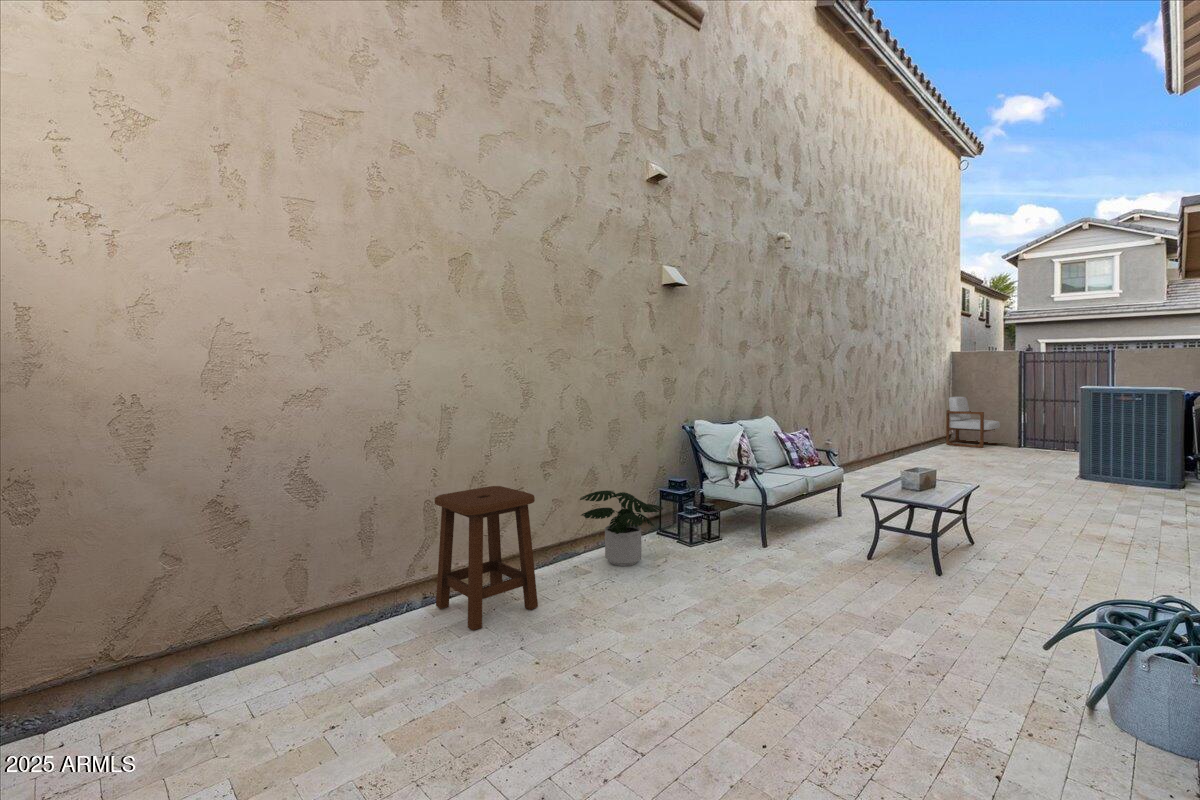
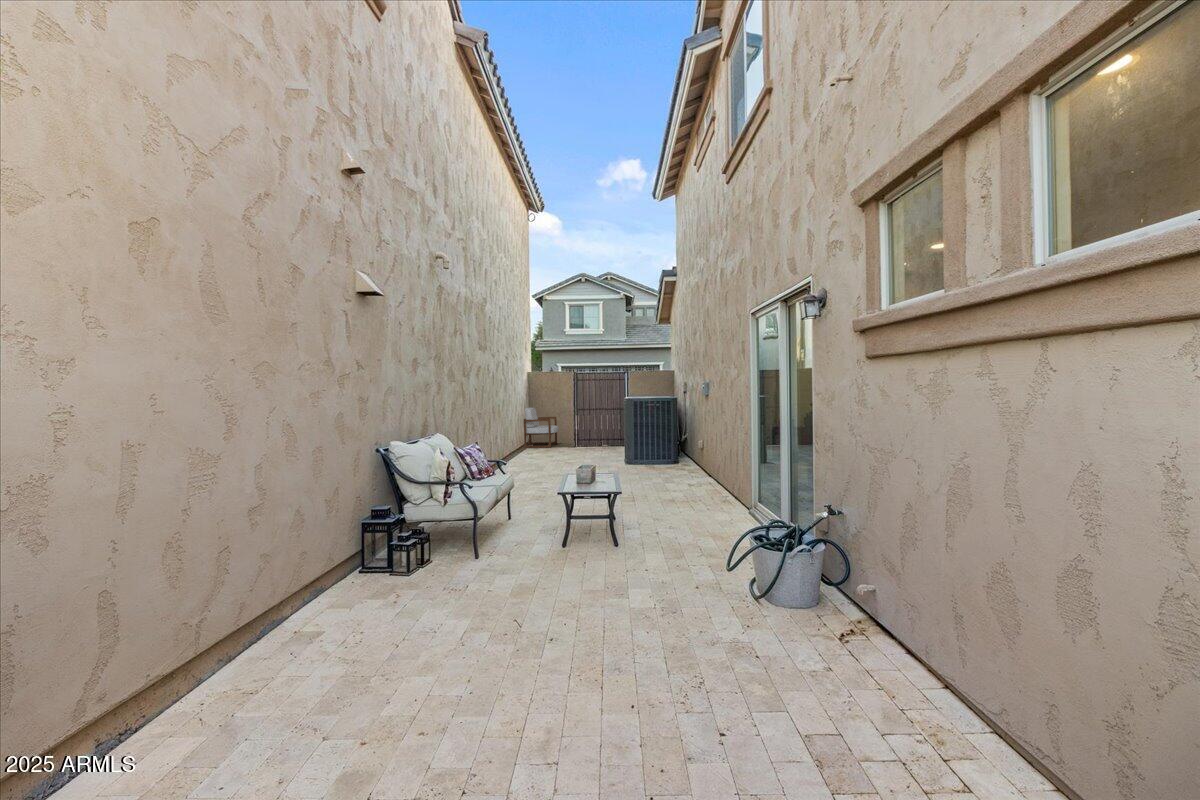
stool: present [435,486,538,630] -> none [119,551,300,760]
potted plant: present [580,490,663,566] -> none [292,531,396,618]

